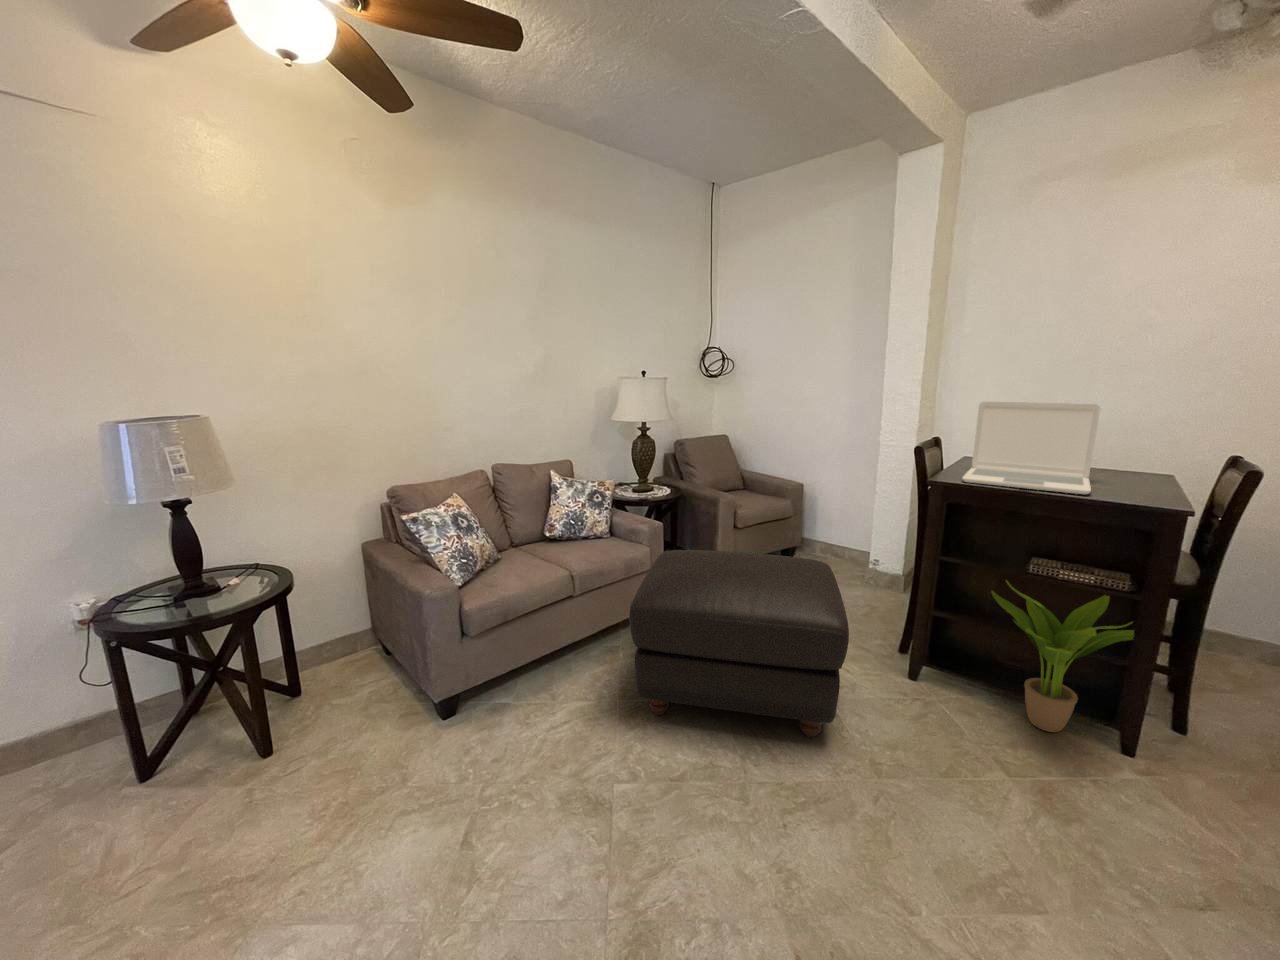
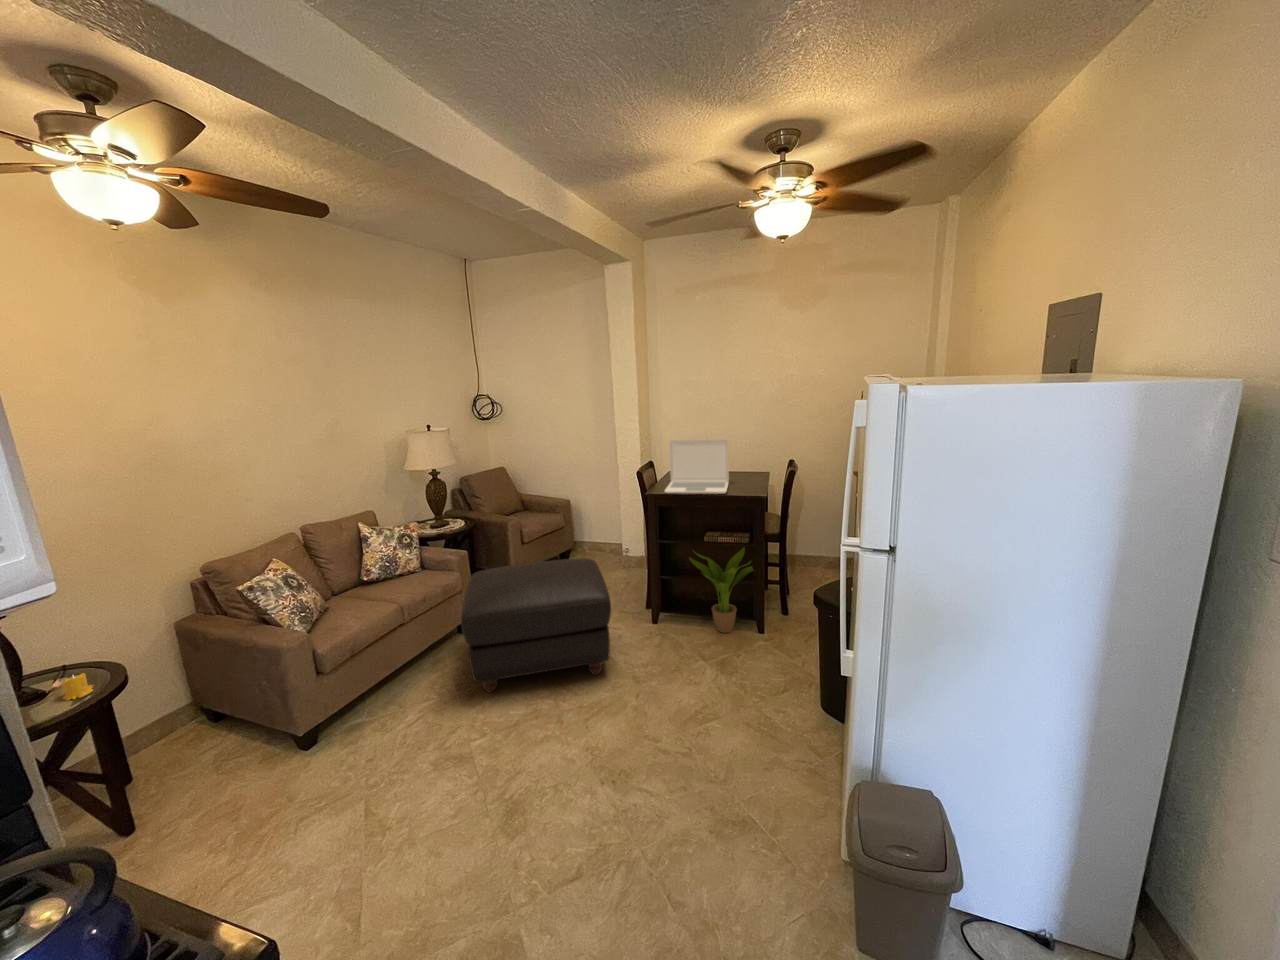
candle: none [218,575,250,602] -> present [62,673,93,700]

